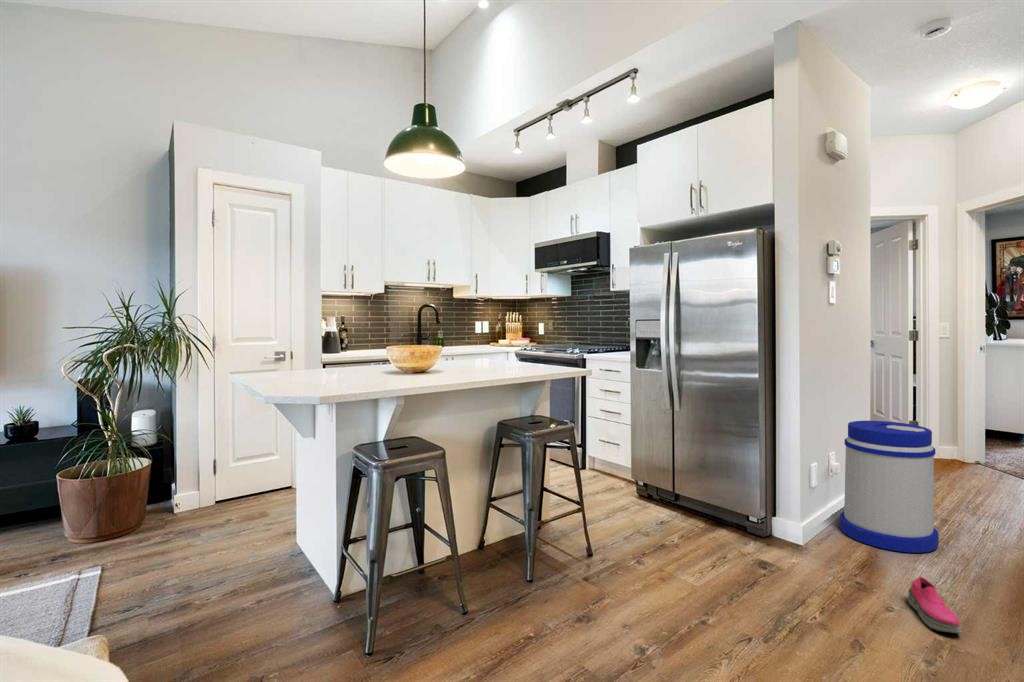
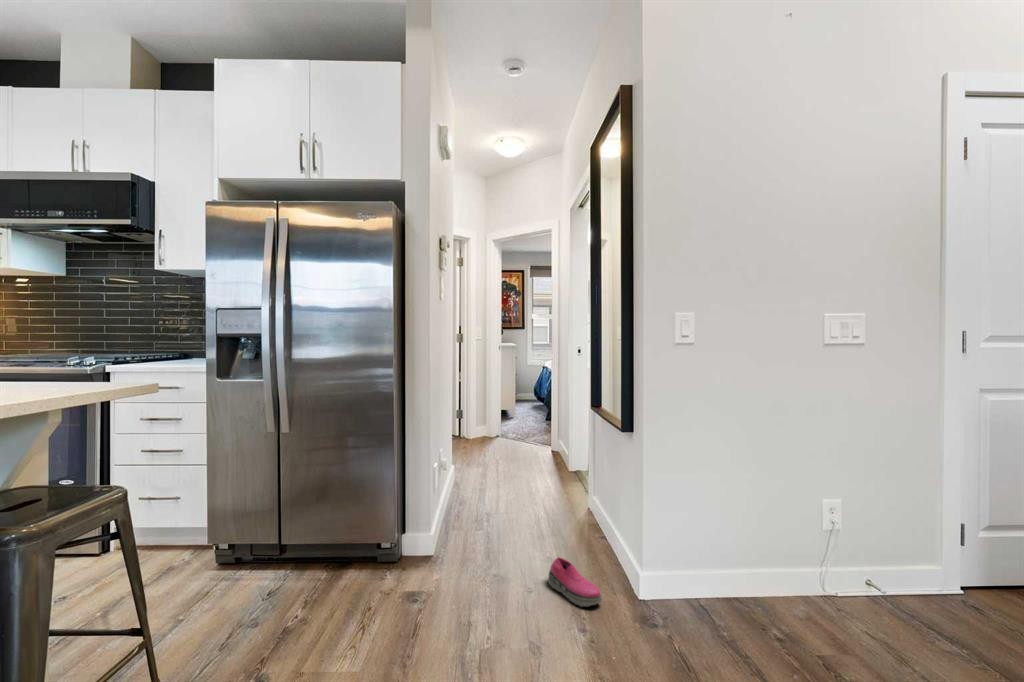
trash can: present [840,421,939,553] -> none [454,413,529,536]

